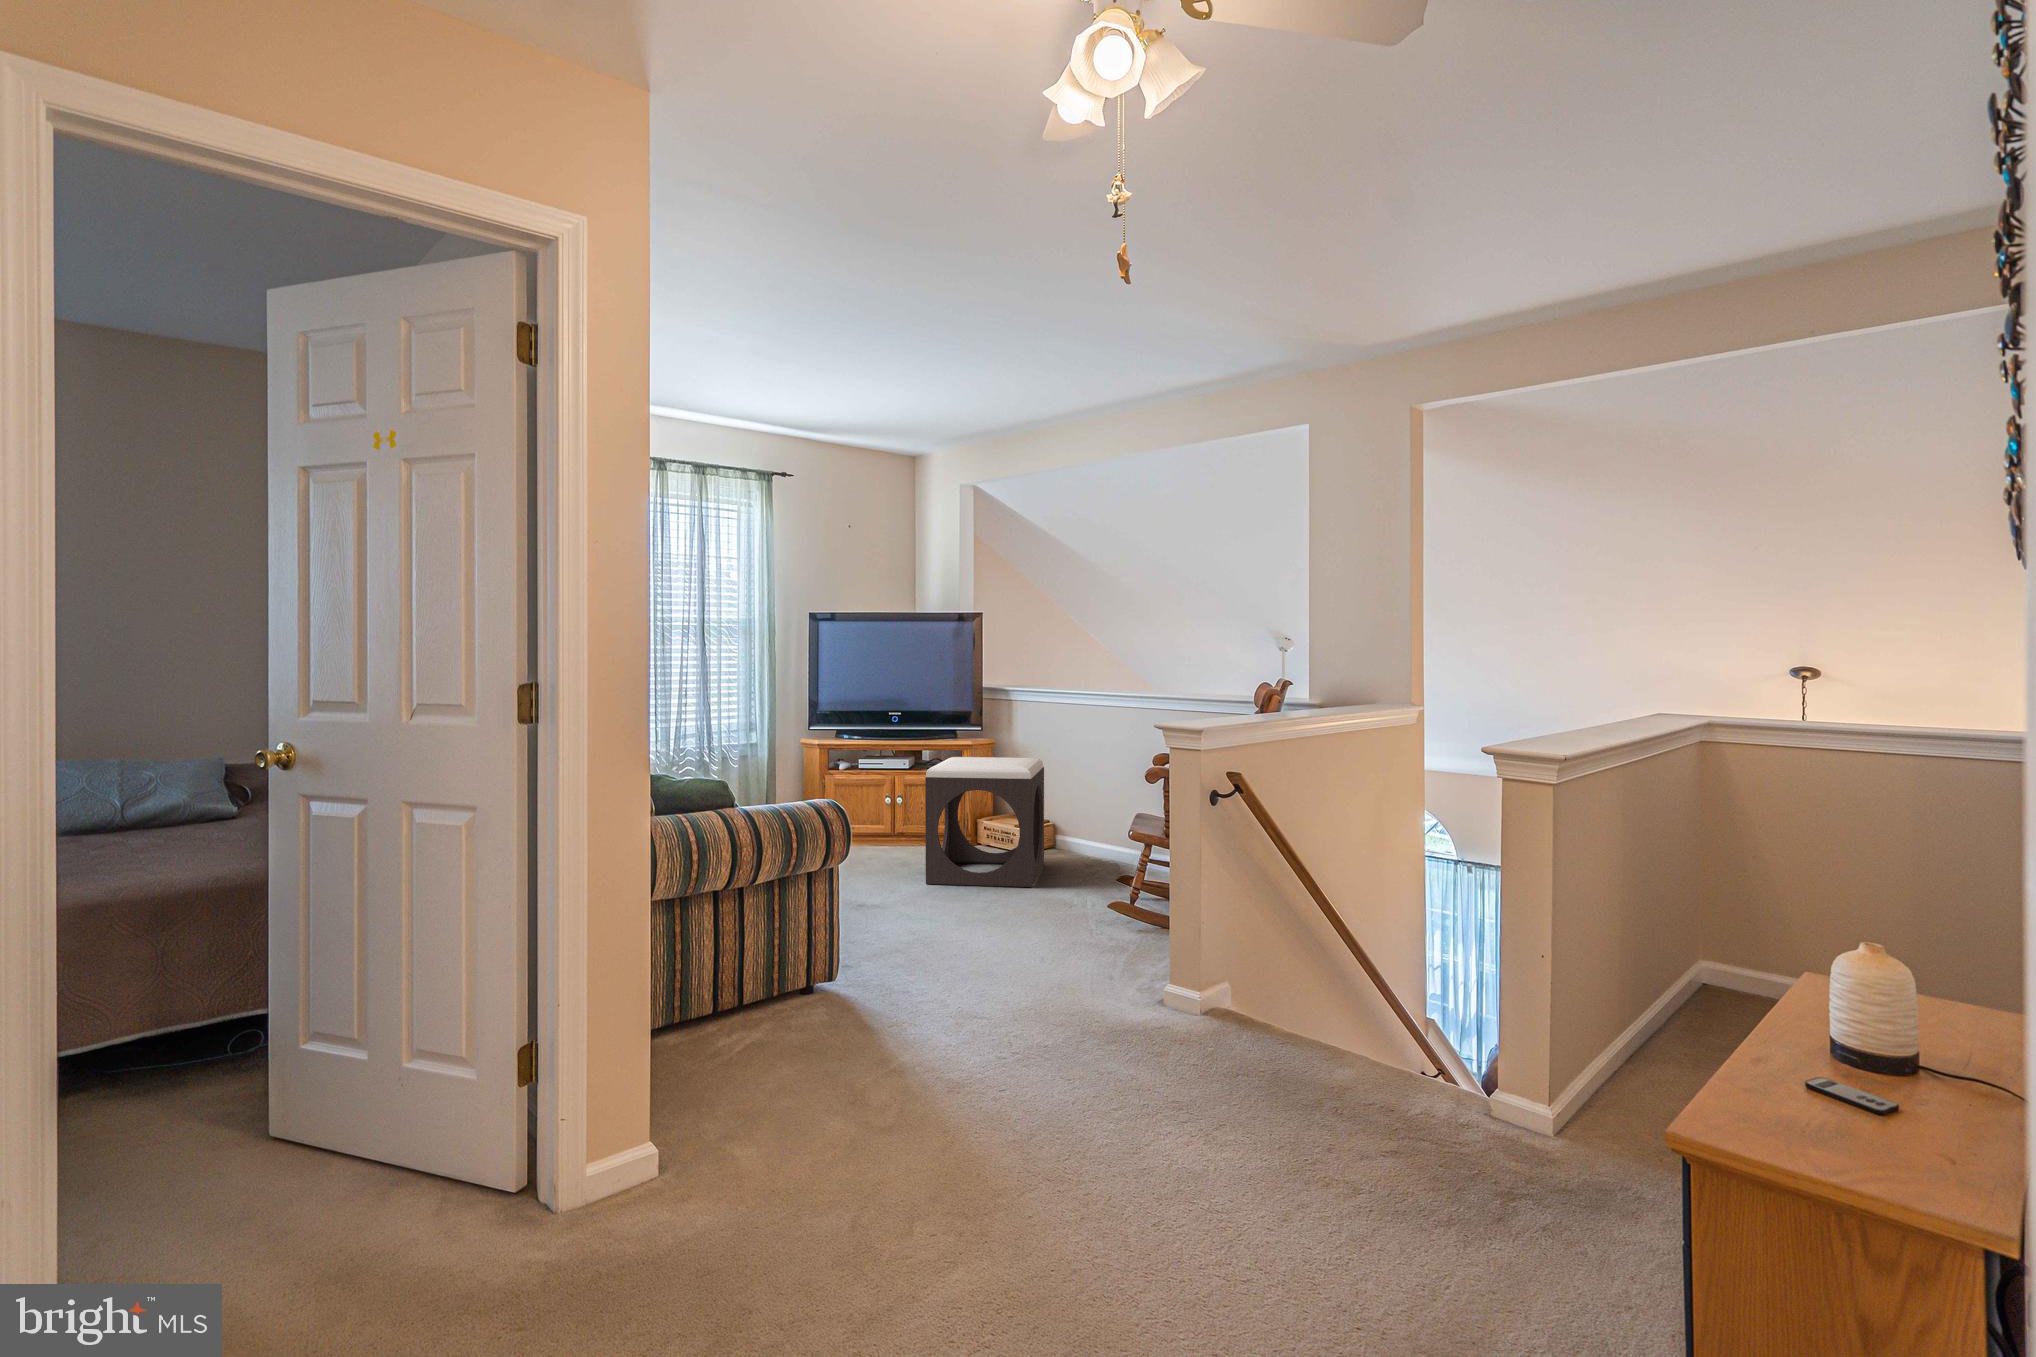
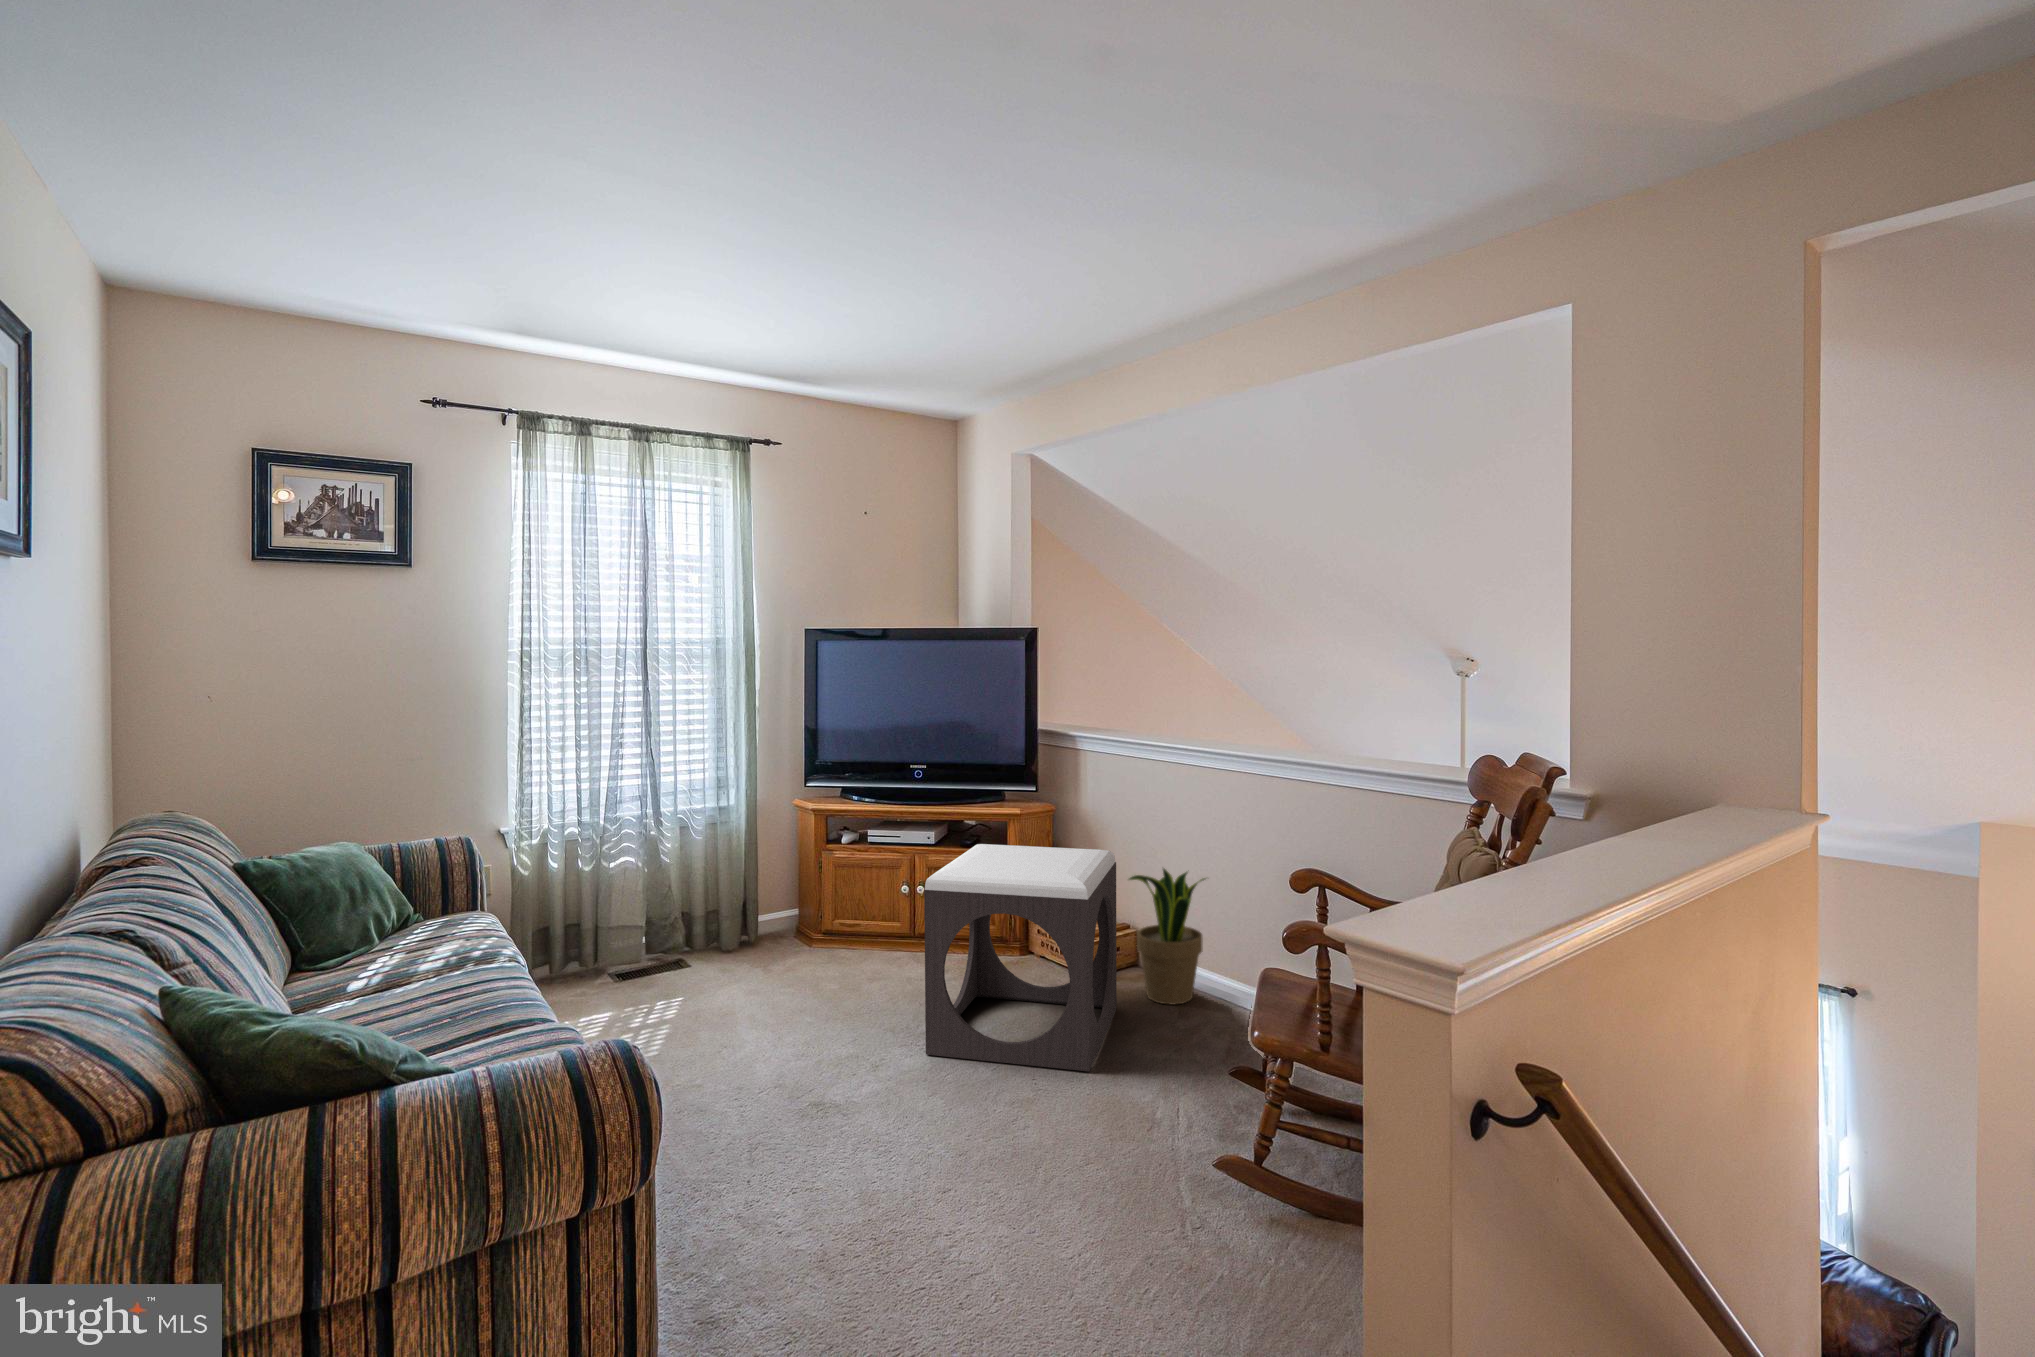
potted plant: none [1050,772,1106,863] -> present [1129,869,1205,1004]

